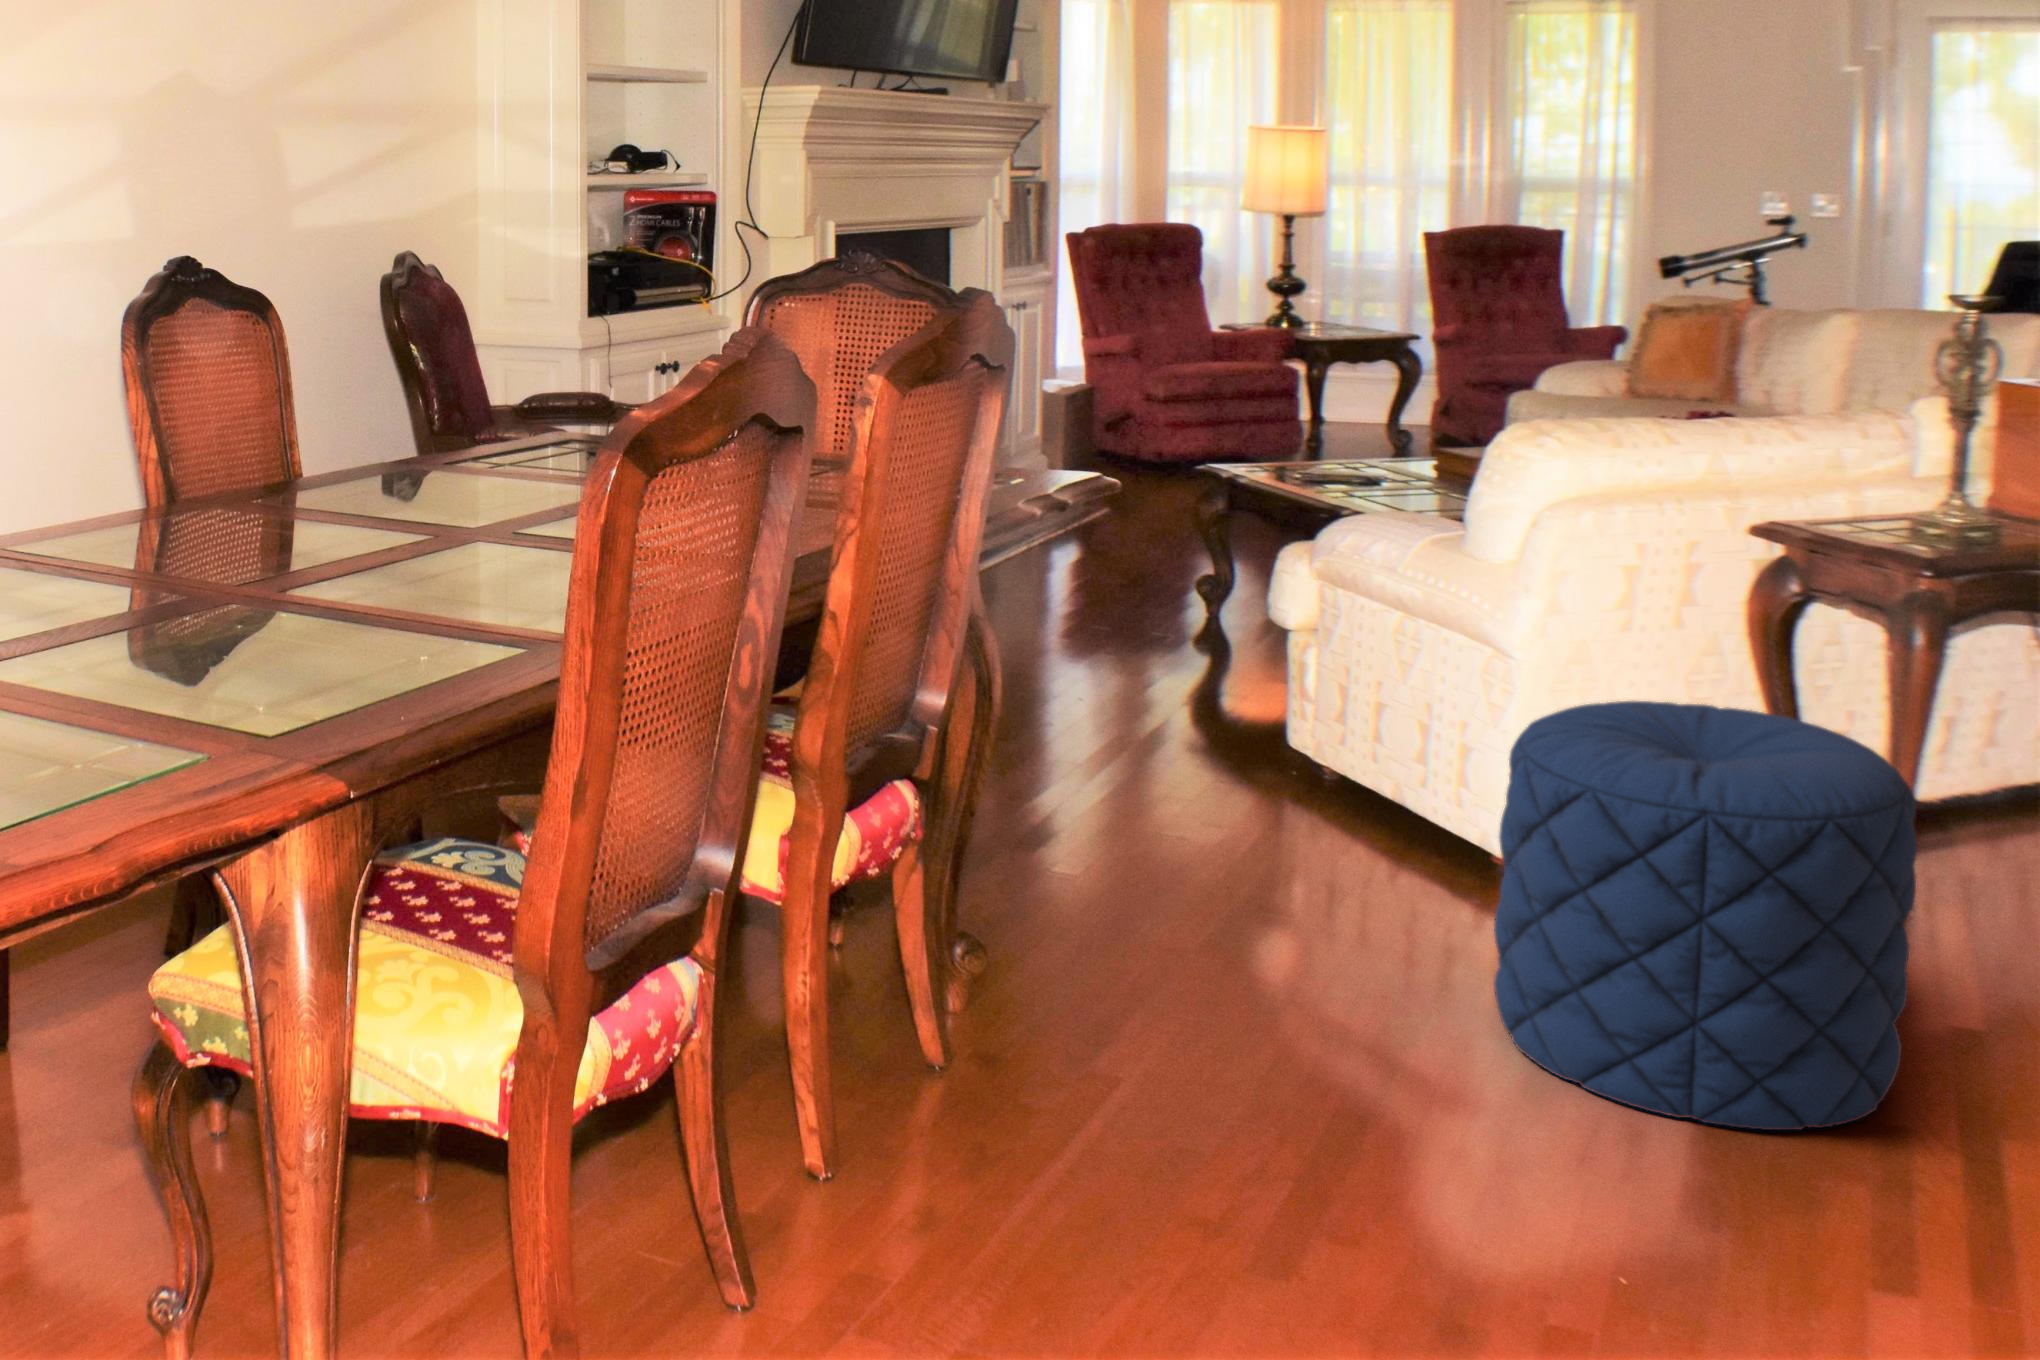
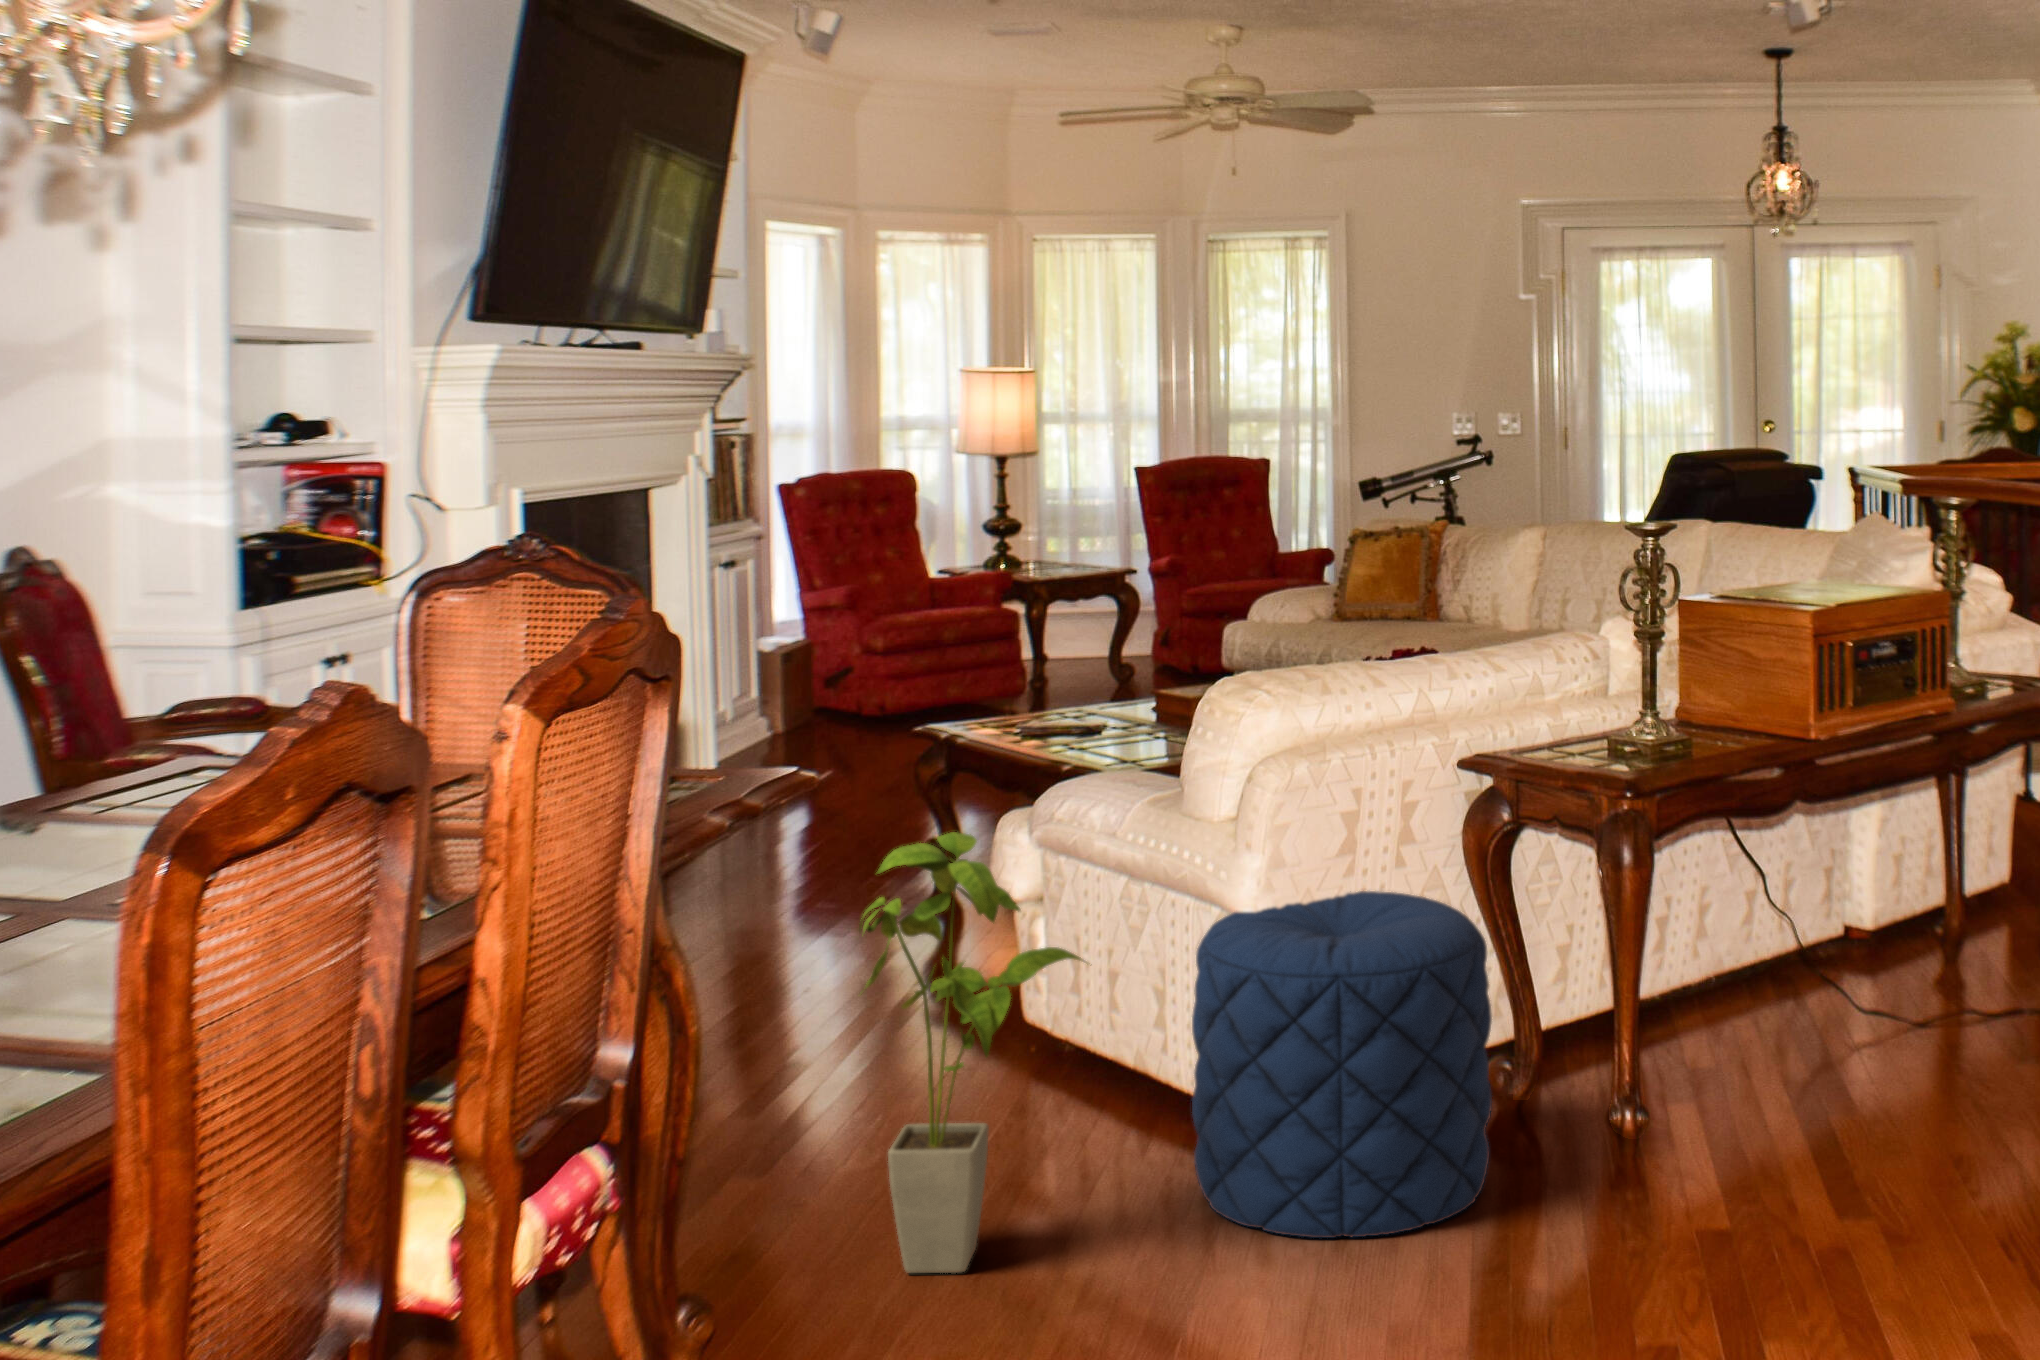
house plant: none [1110,585,1382,1060] -> present [859,832,1085,1273]

